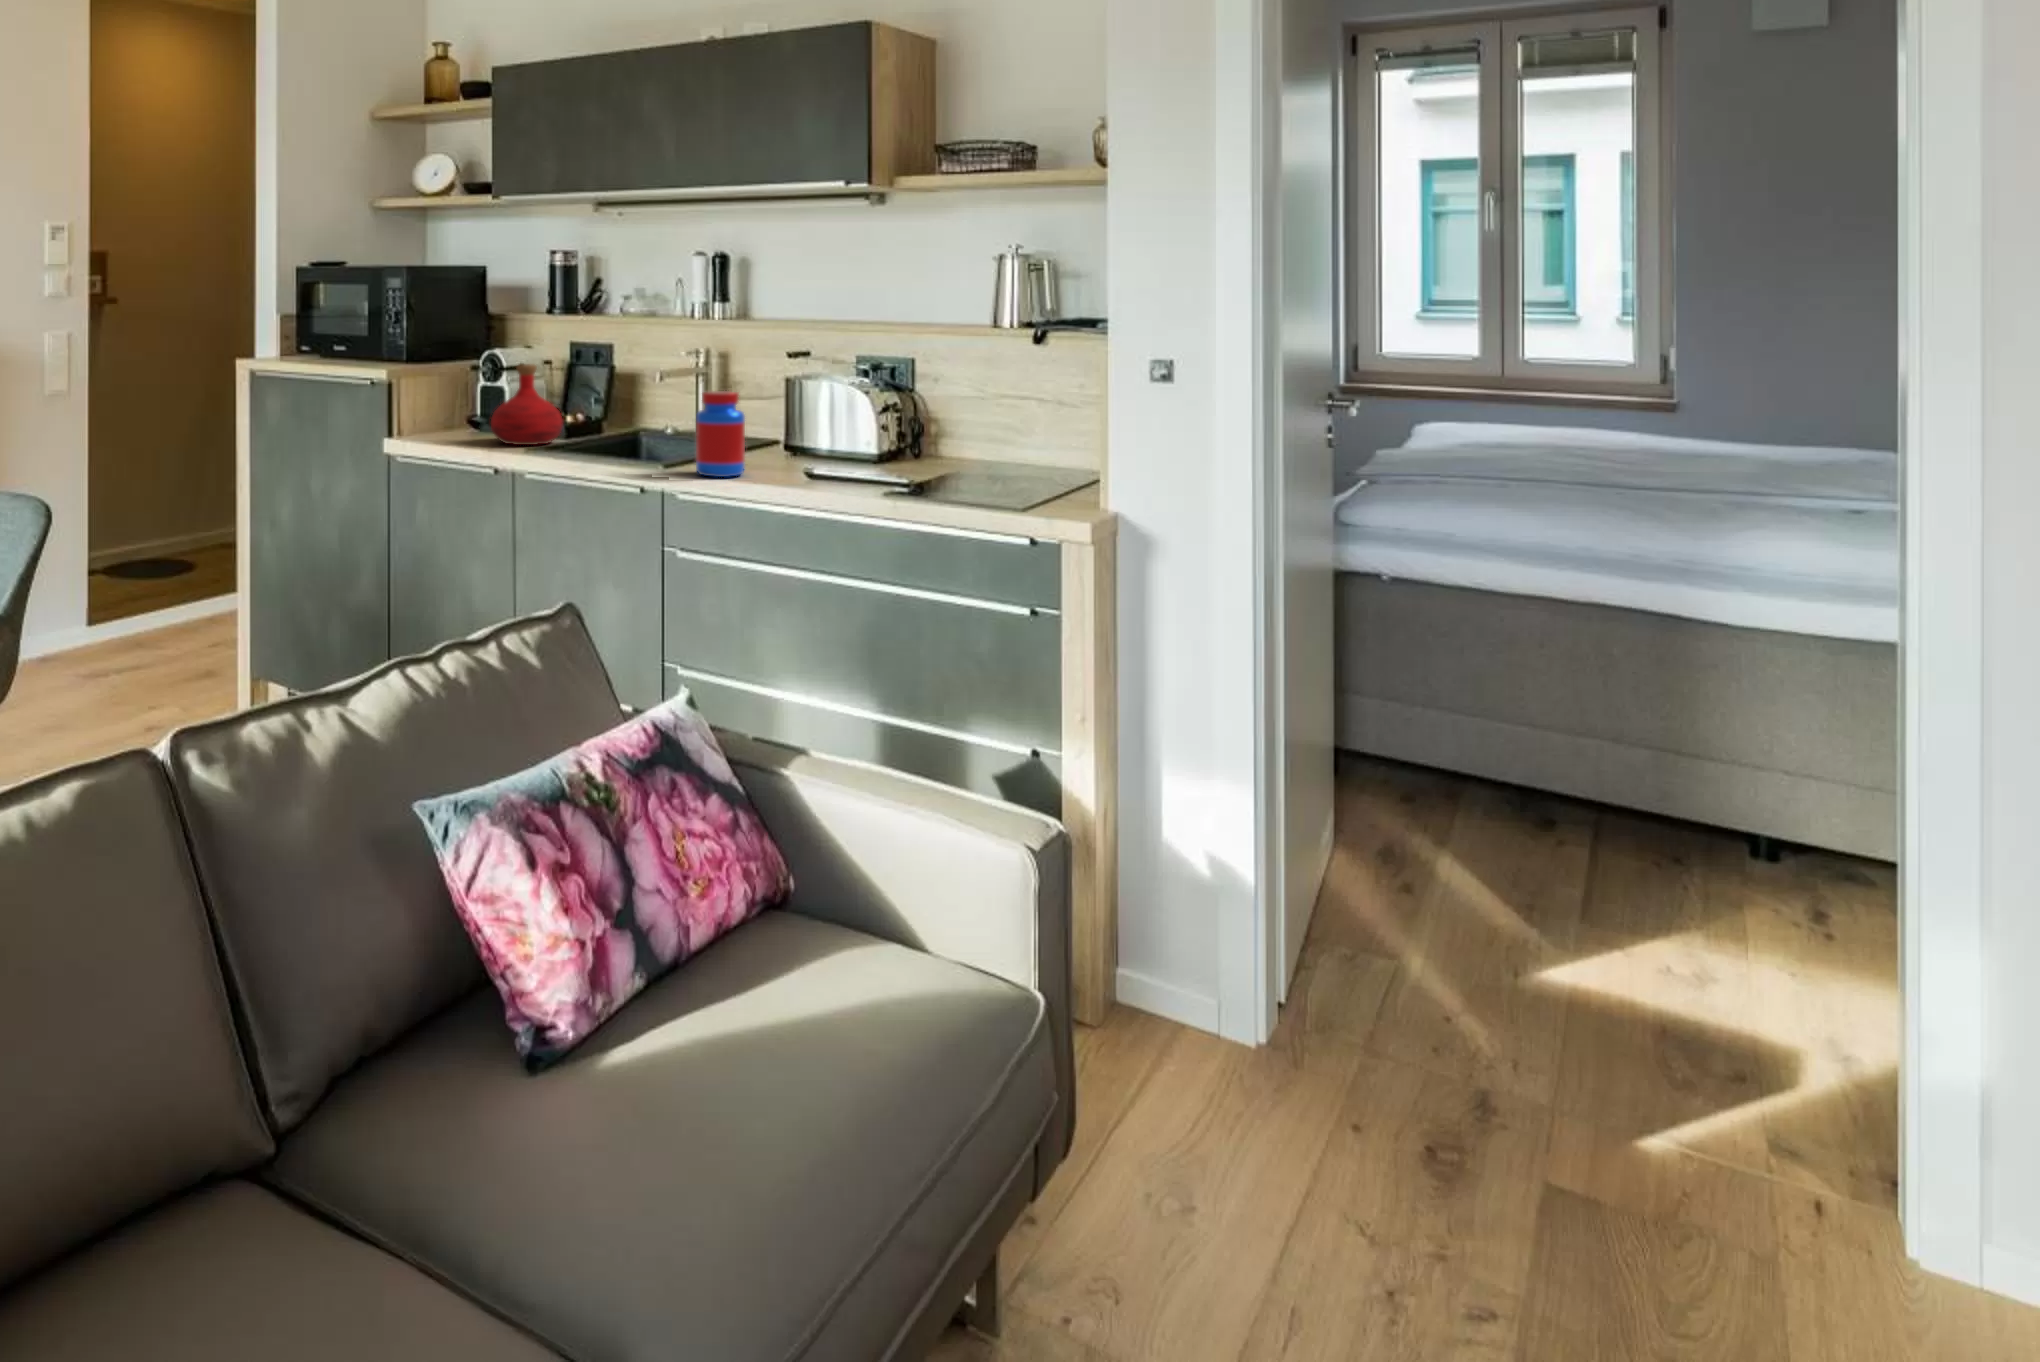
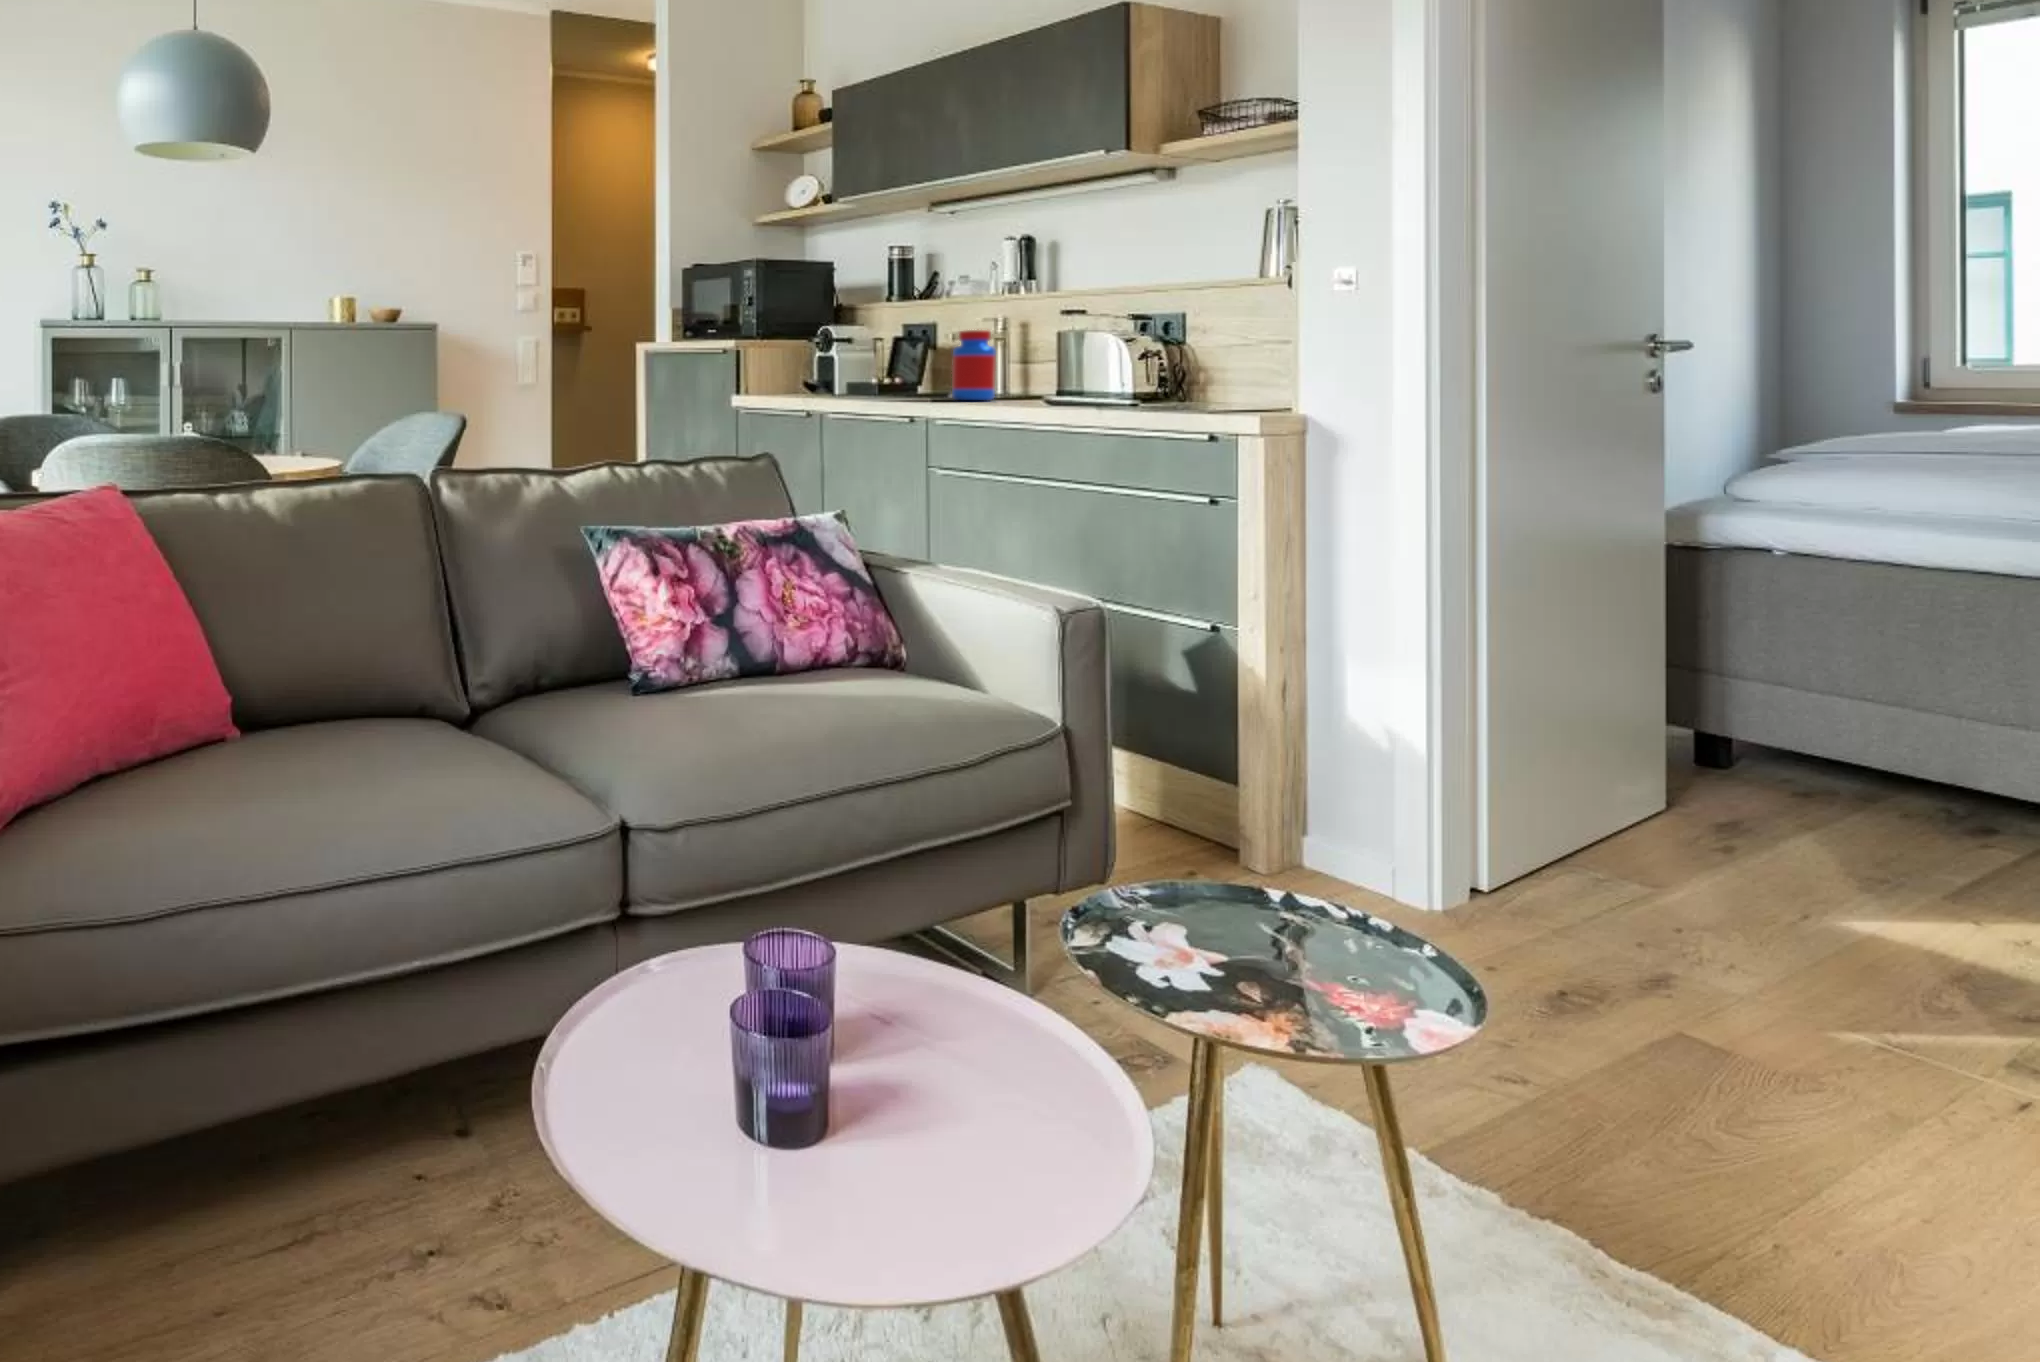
bottle: present [491,364,563,445] -> none [811,329,872,393]

